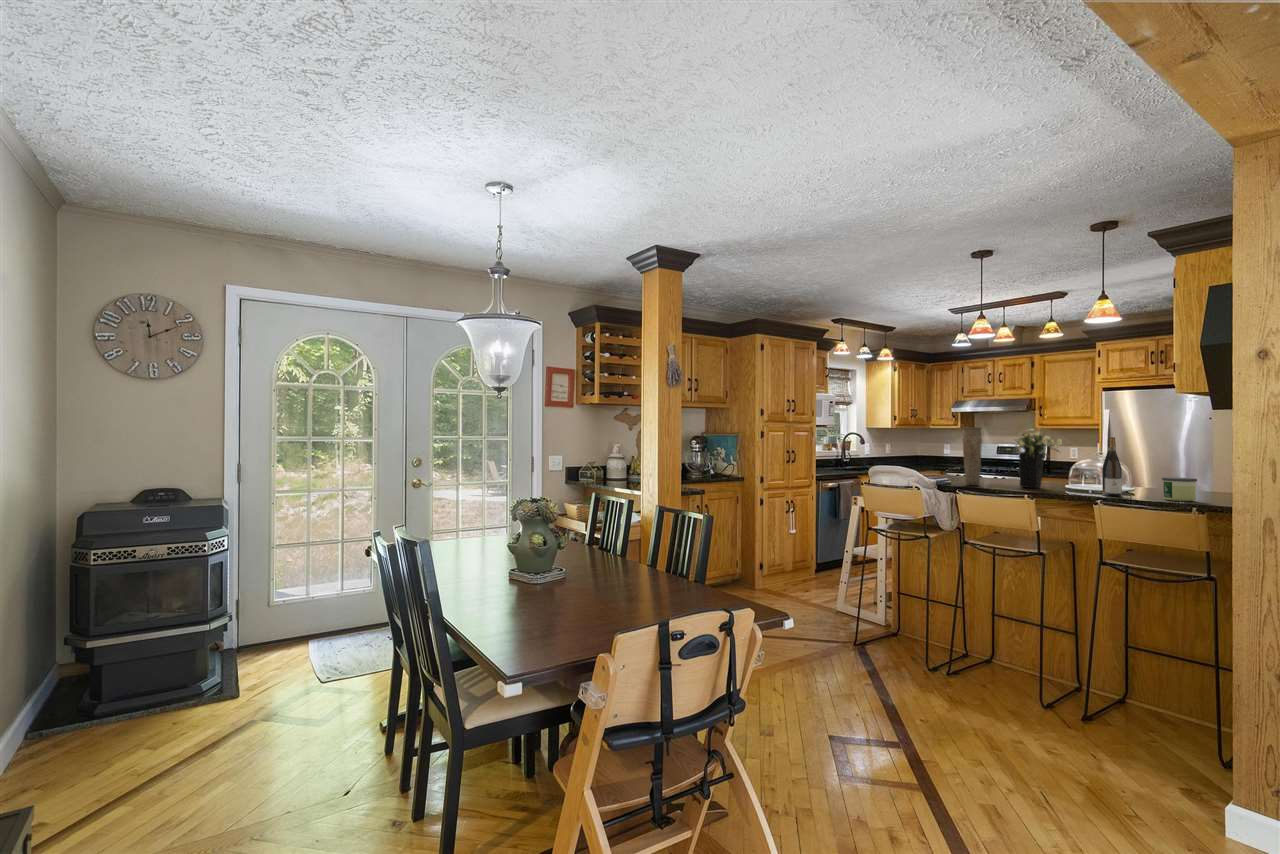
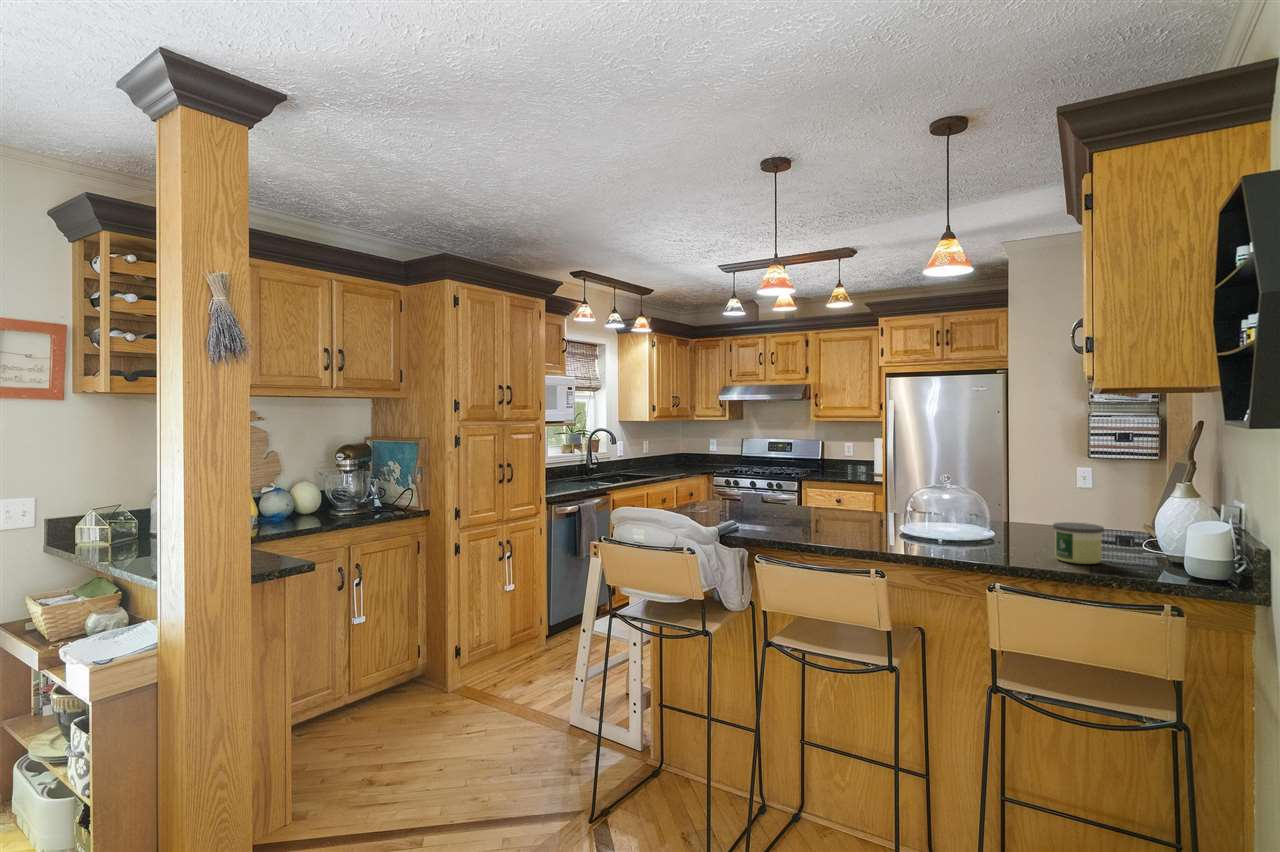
vase: present [963,427,982,485] -> none [756,438,786,533]
flower arrangement: present [1015,429,1062,488] -> none [826,438,904,536]
wine bottle: present [1102,437,1122,496] -> none [967,459,995,555]

